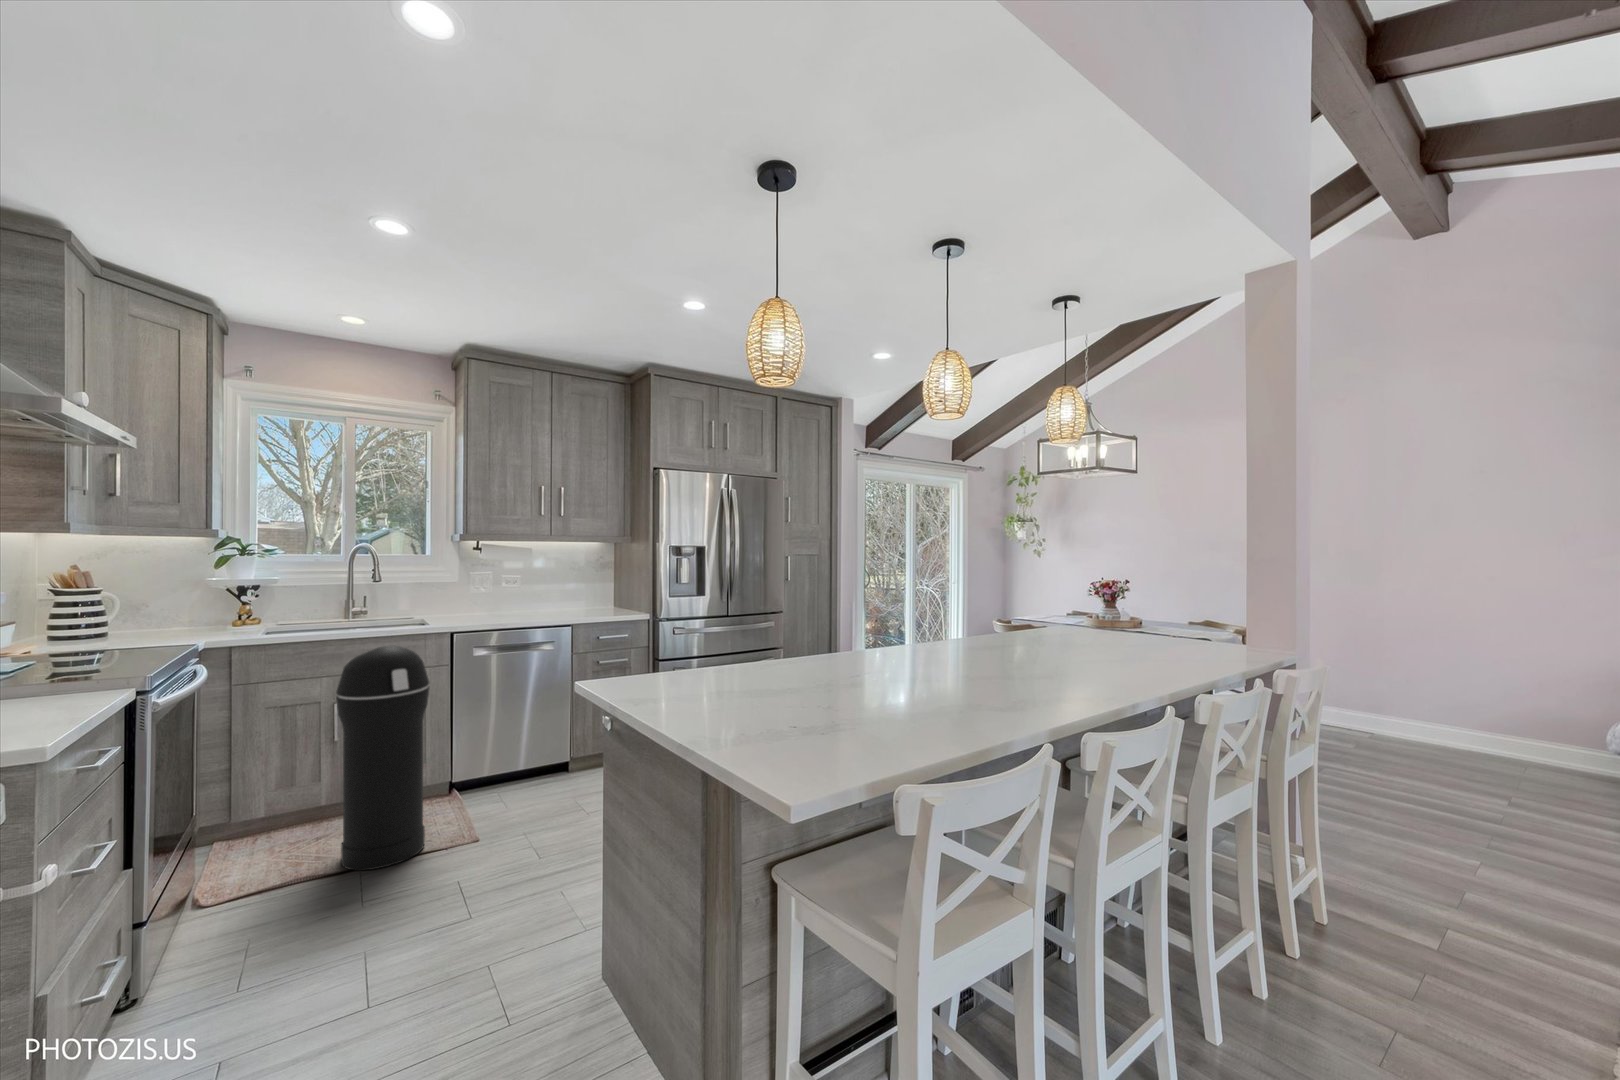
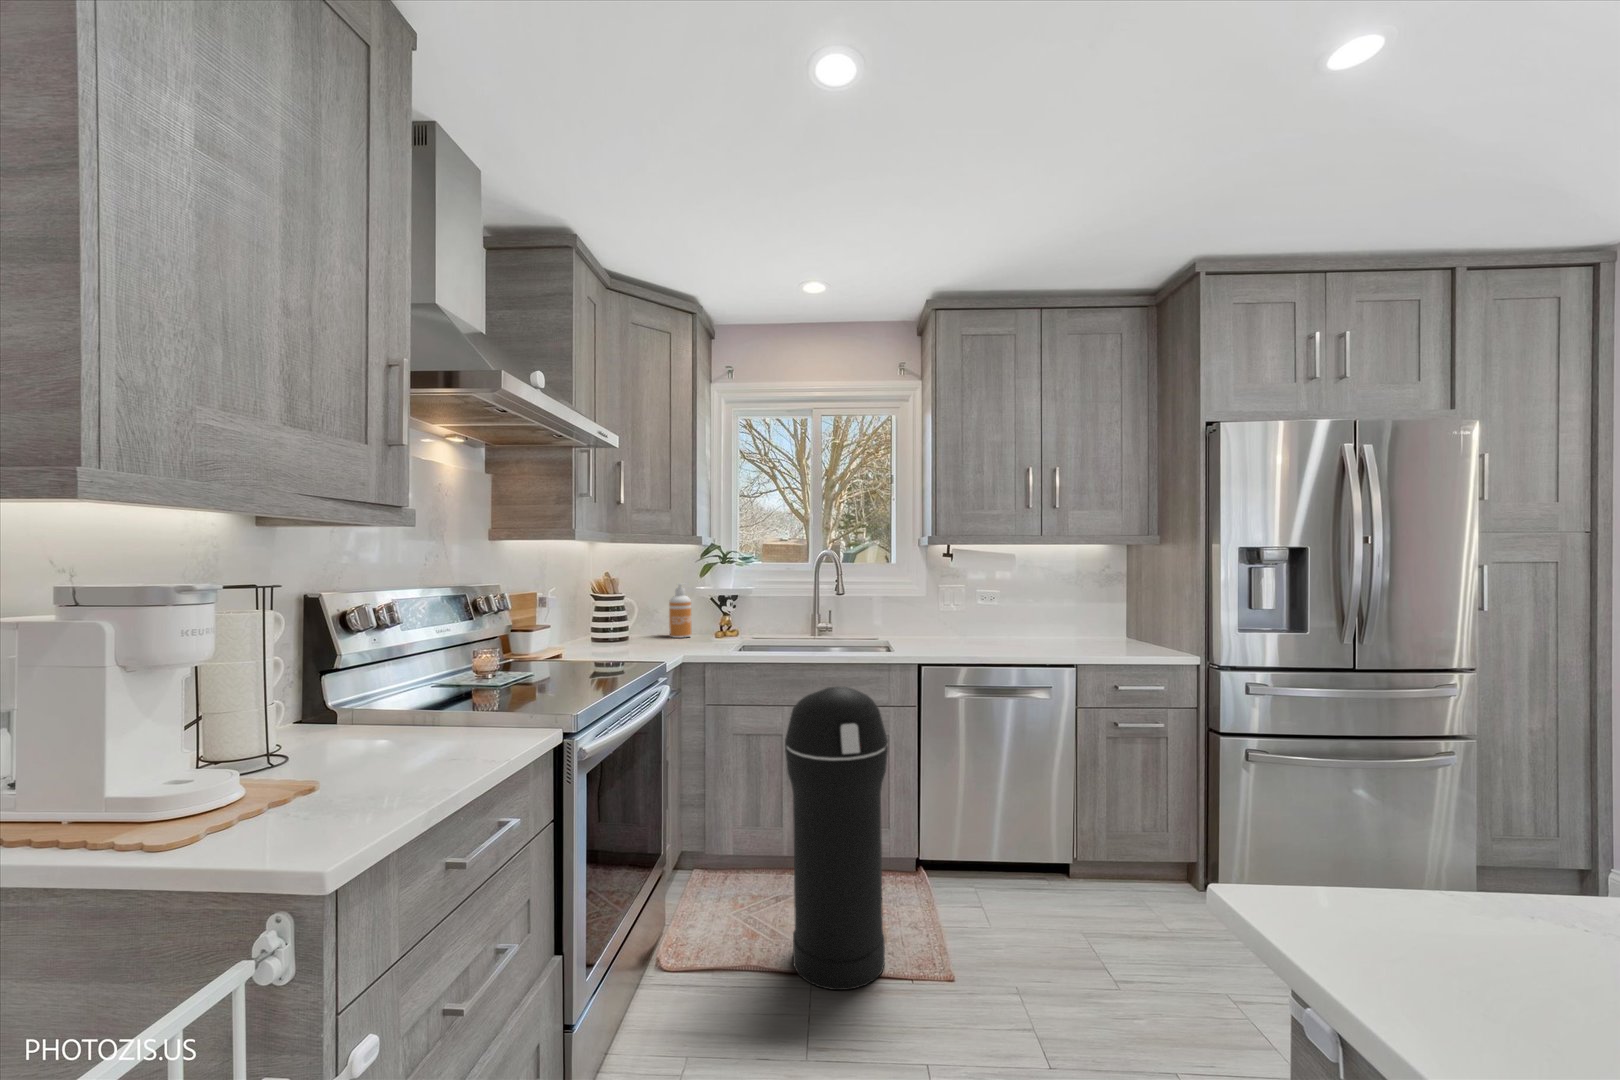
soap dispenser: none [171,576,201,630] -> present [669,583,691,638]

